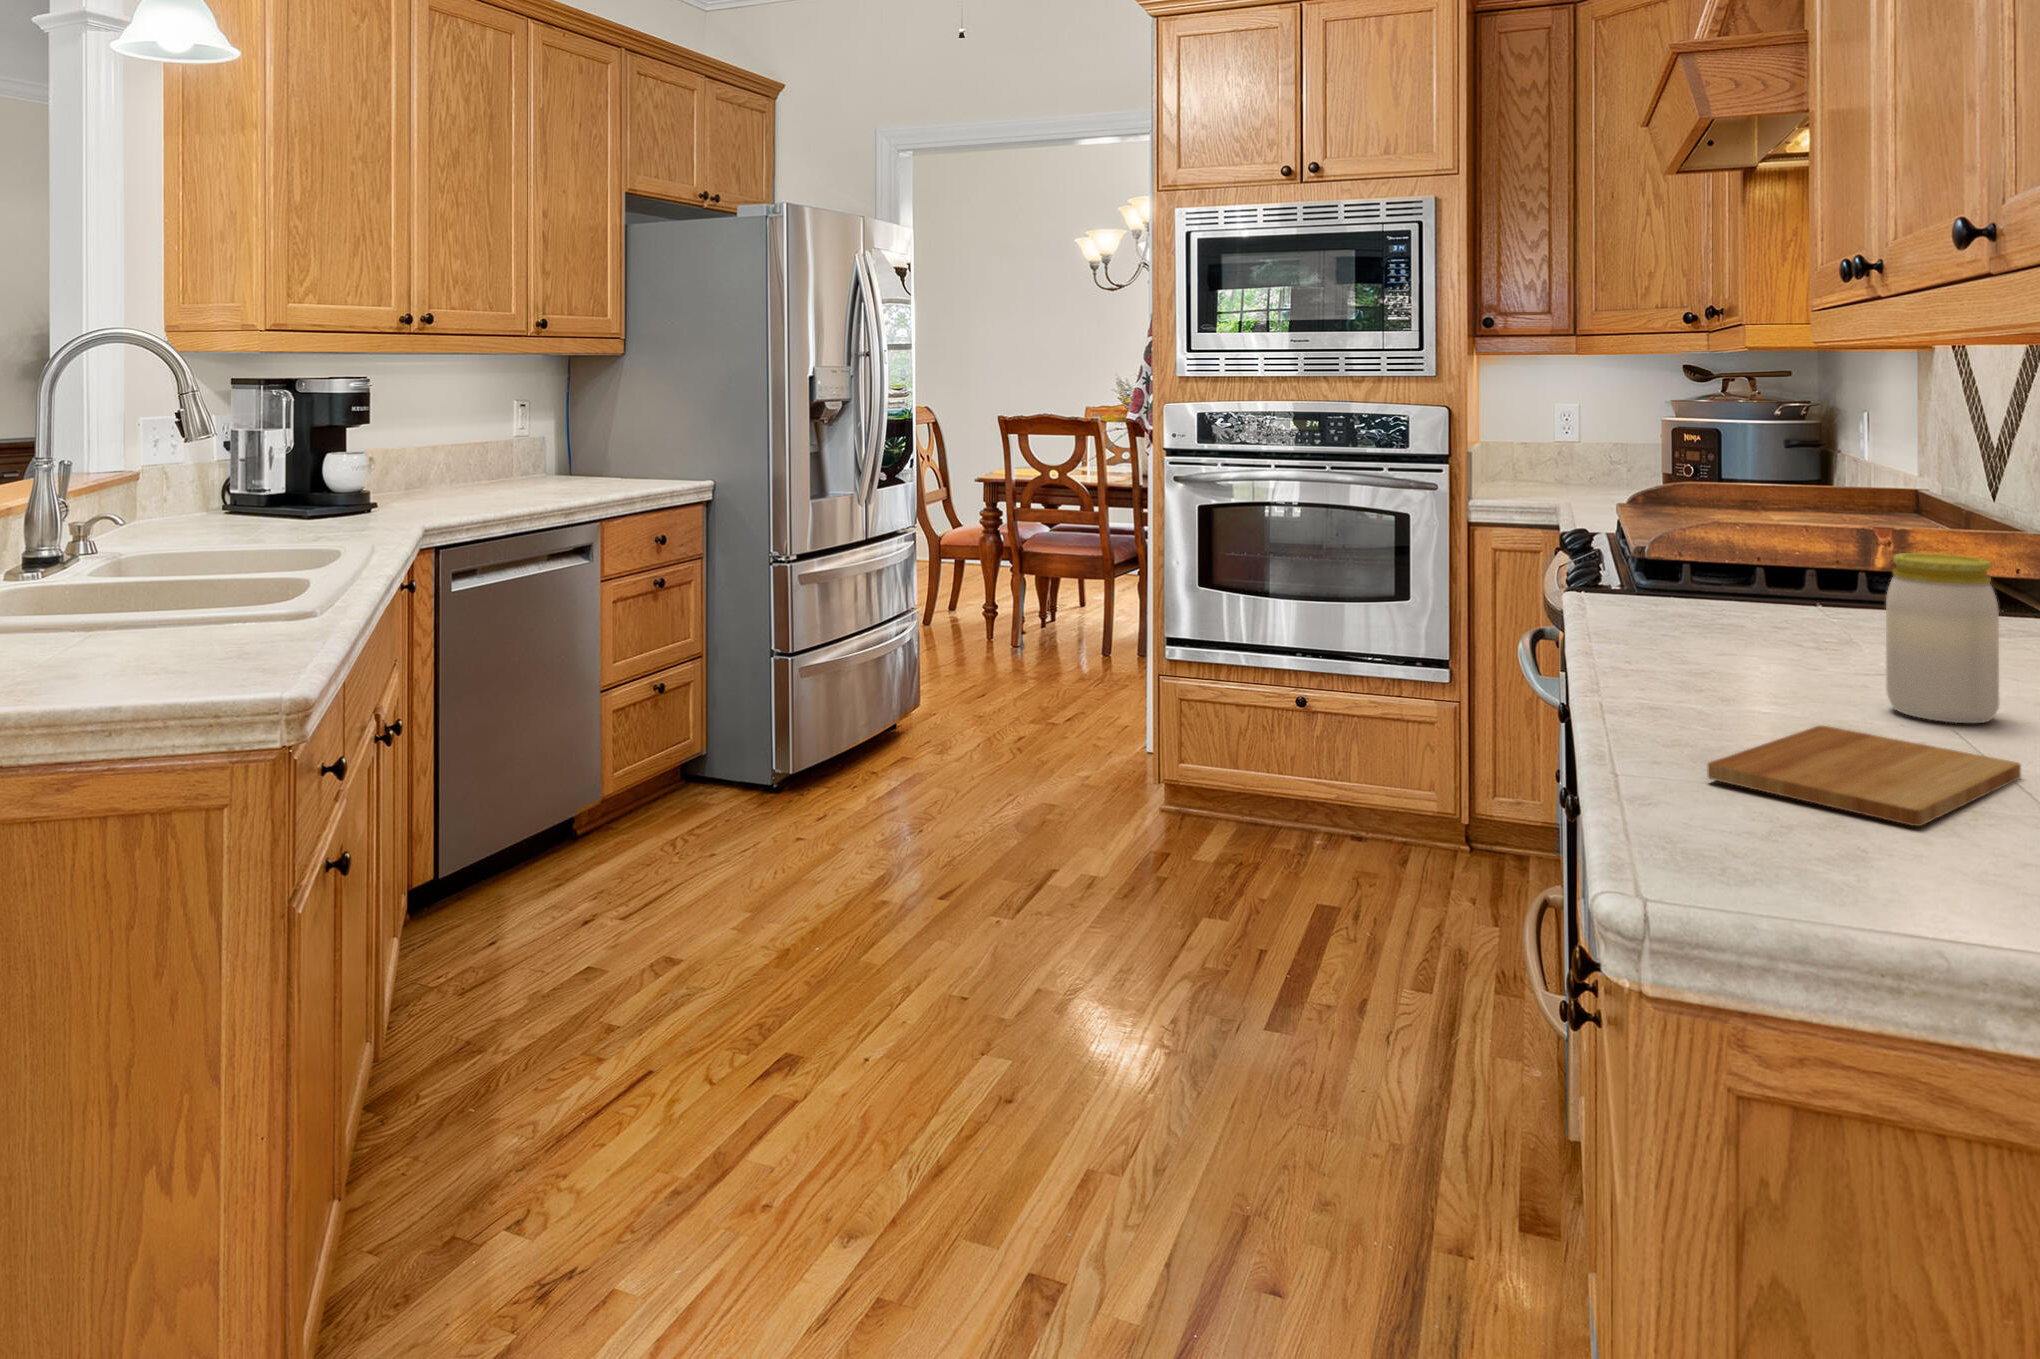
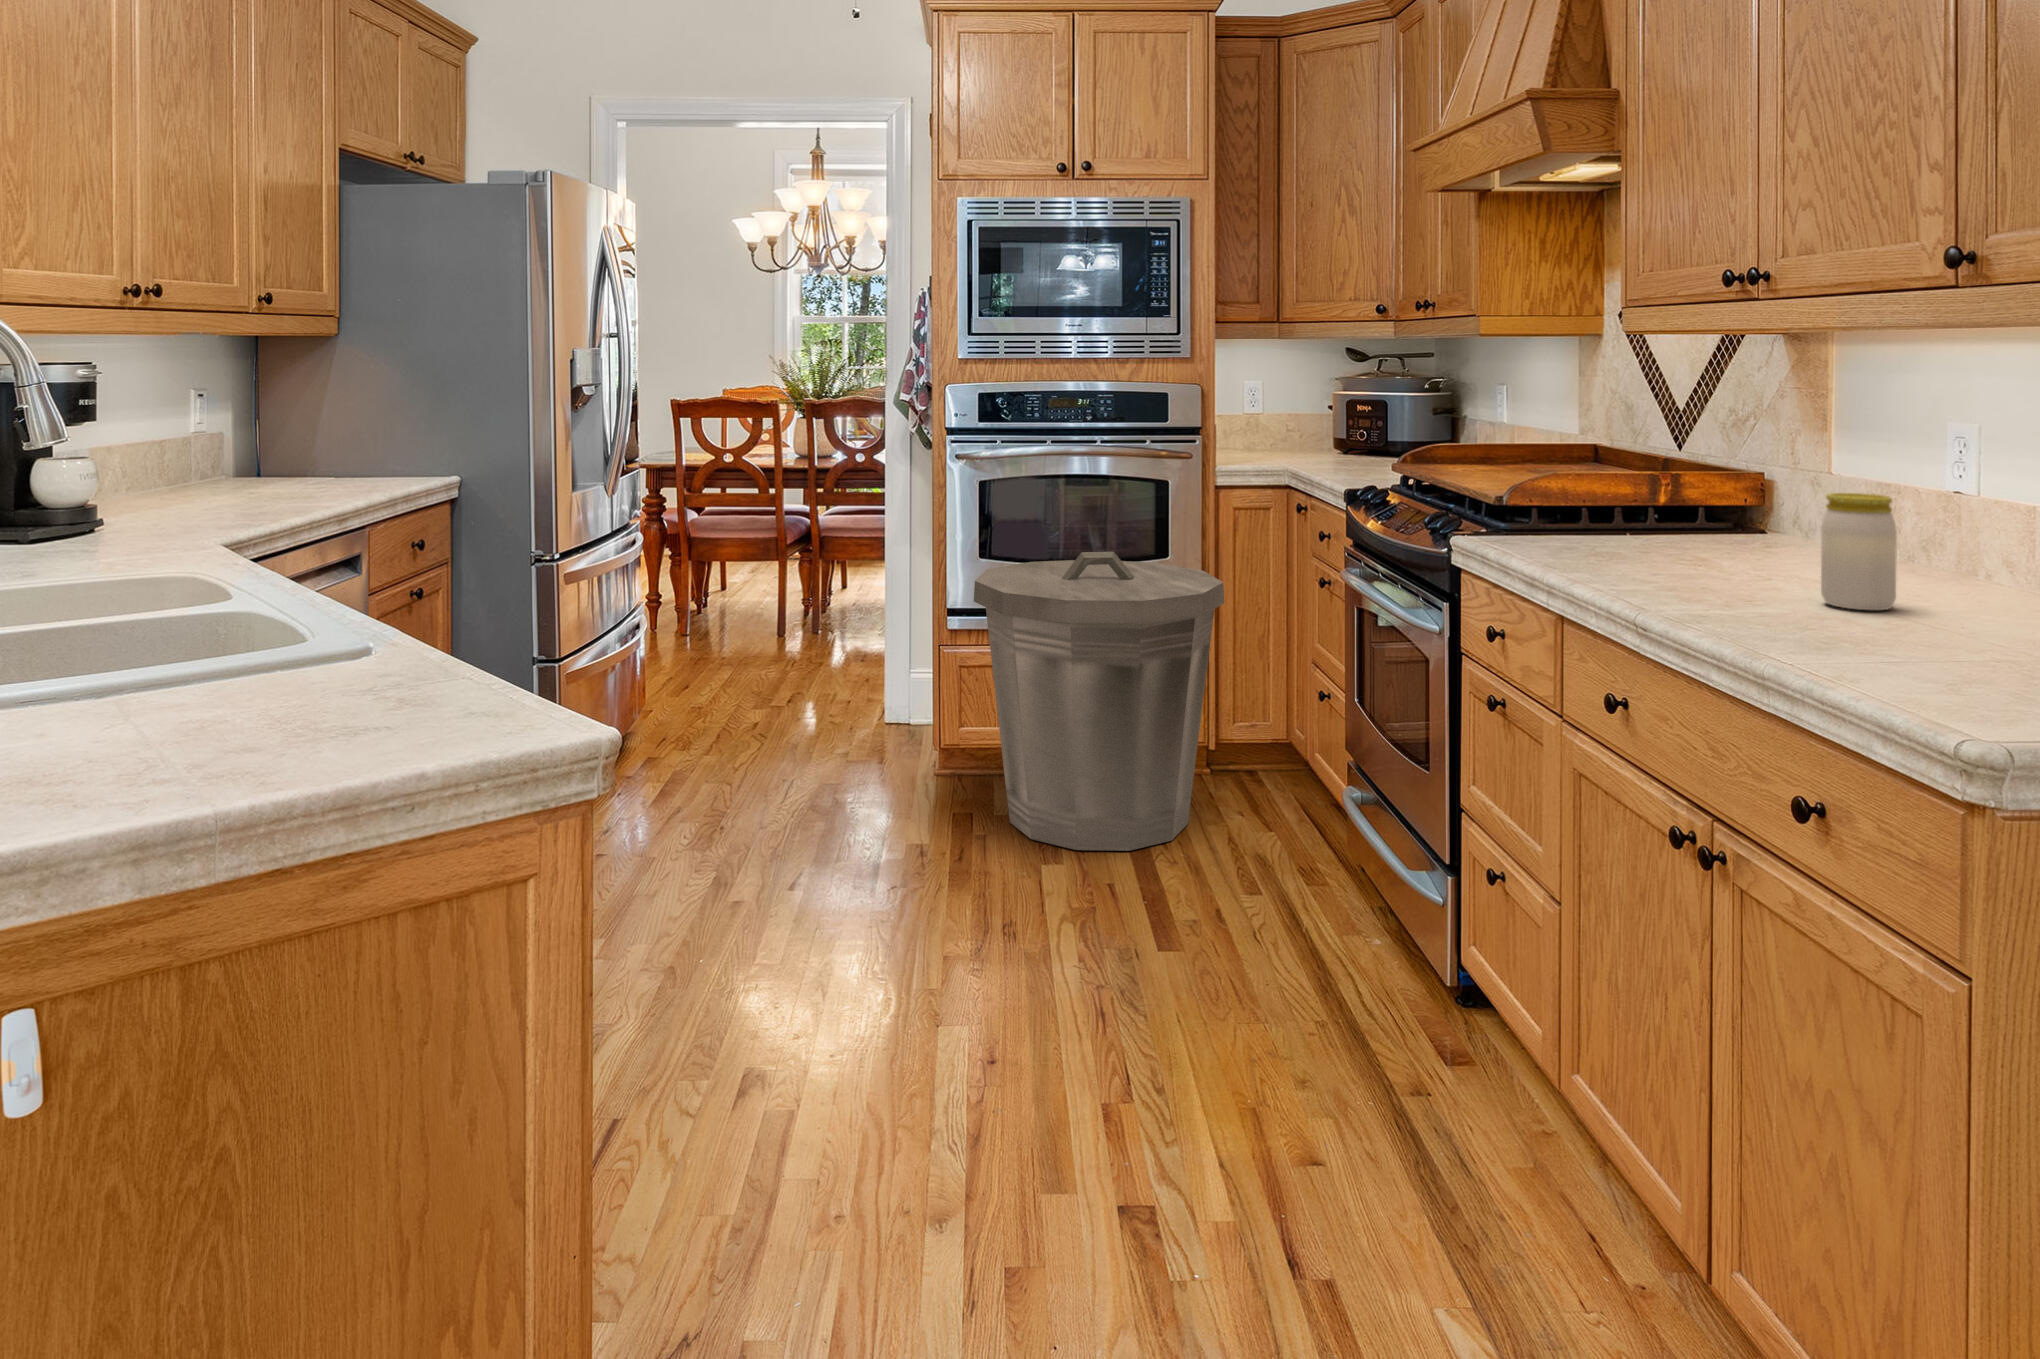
trash can: none [1152,588,1435,926] -> present [974,552,1224,851]
cutting board: present [1708,725,2021,826] -> none [1837,620,2010,678]

